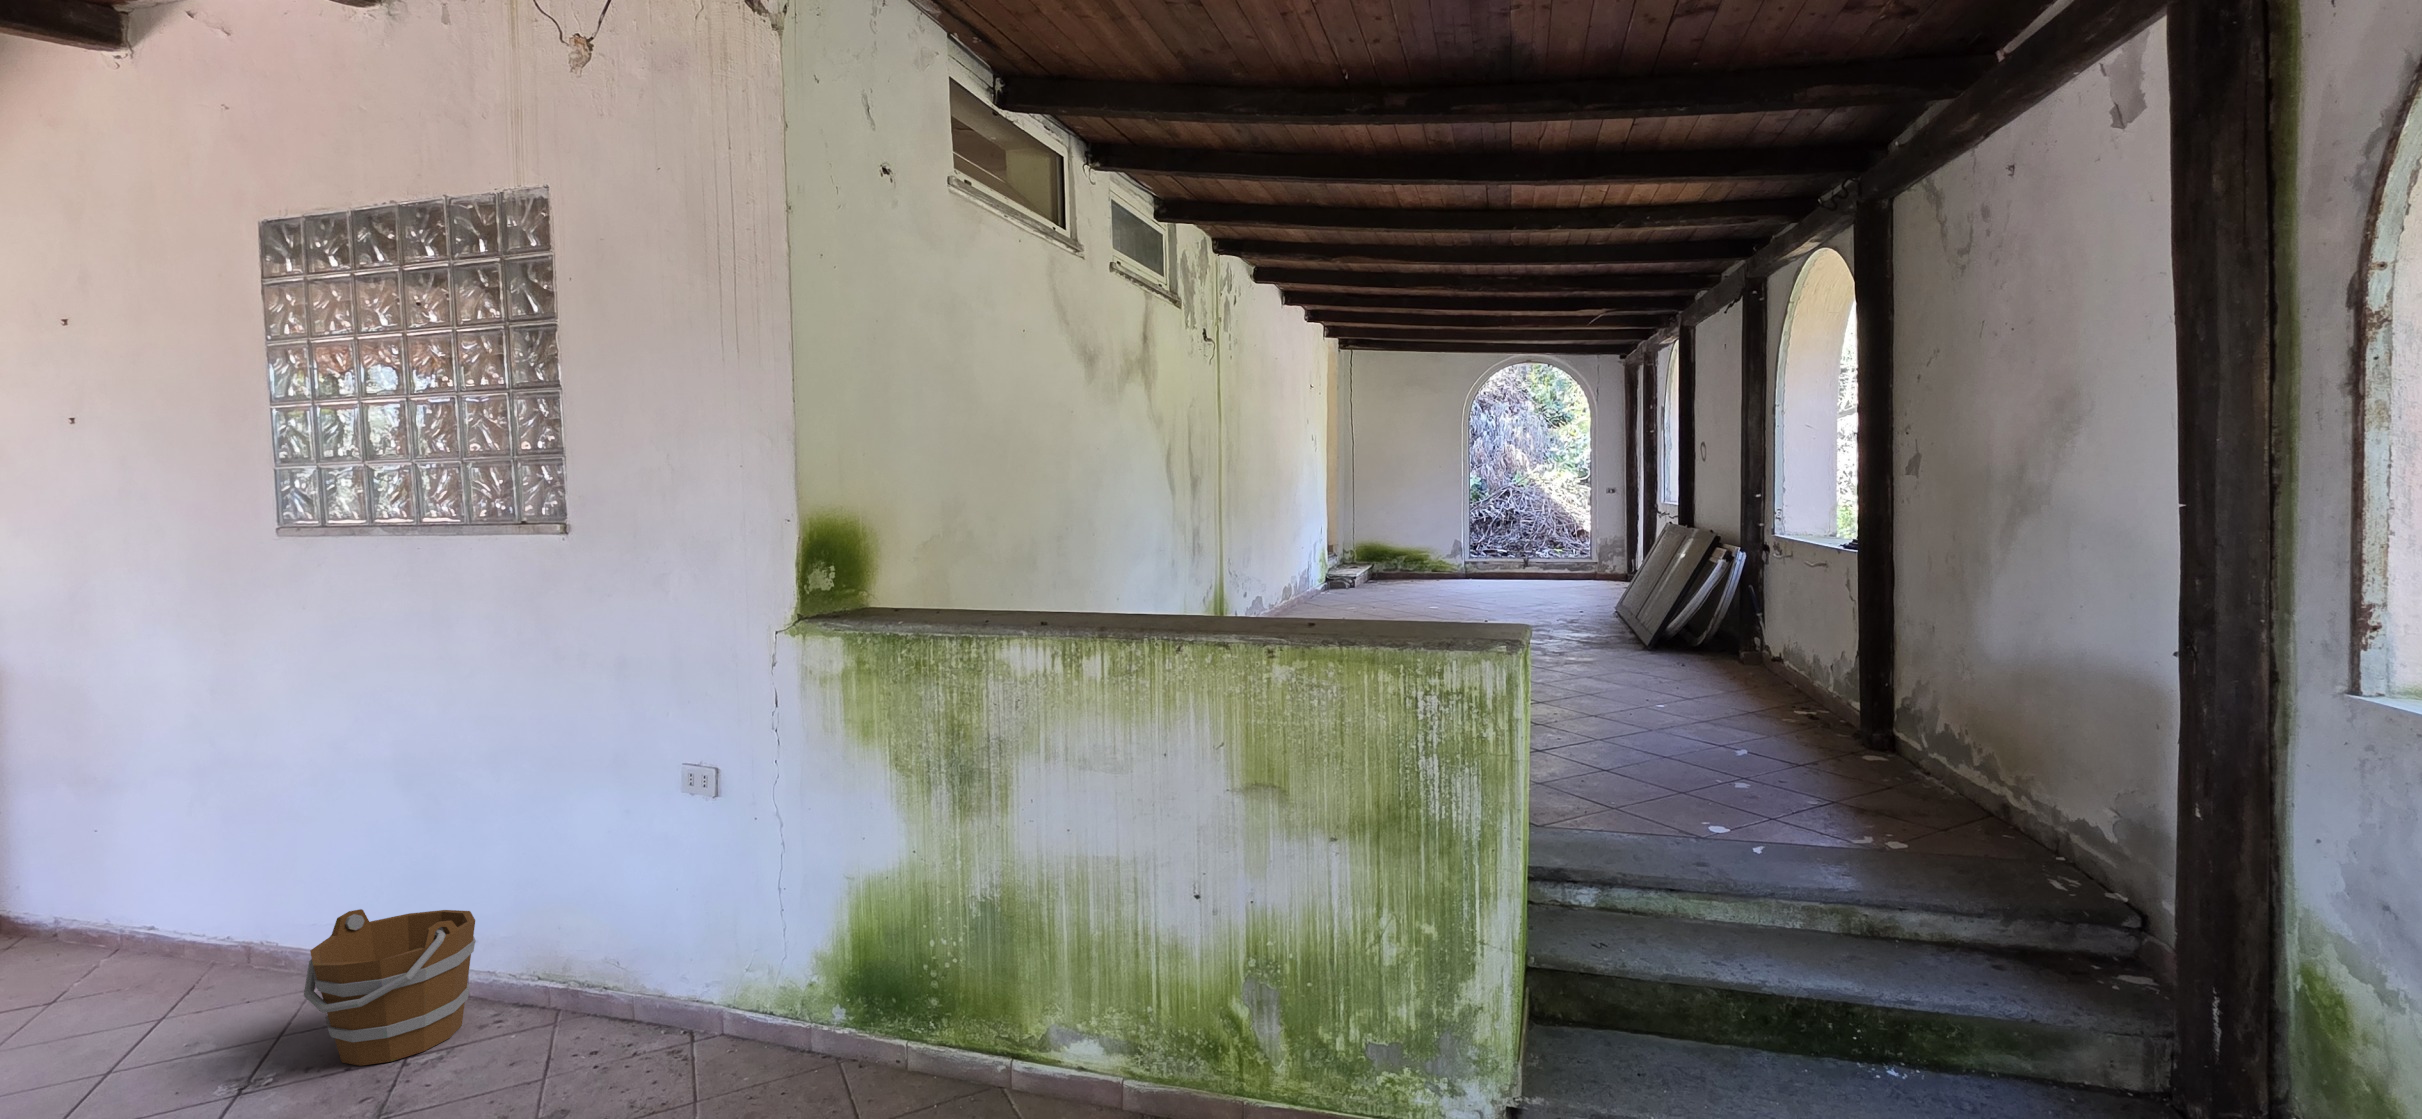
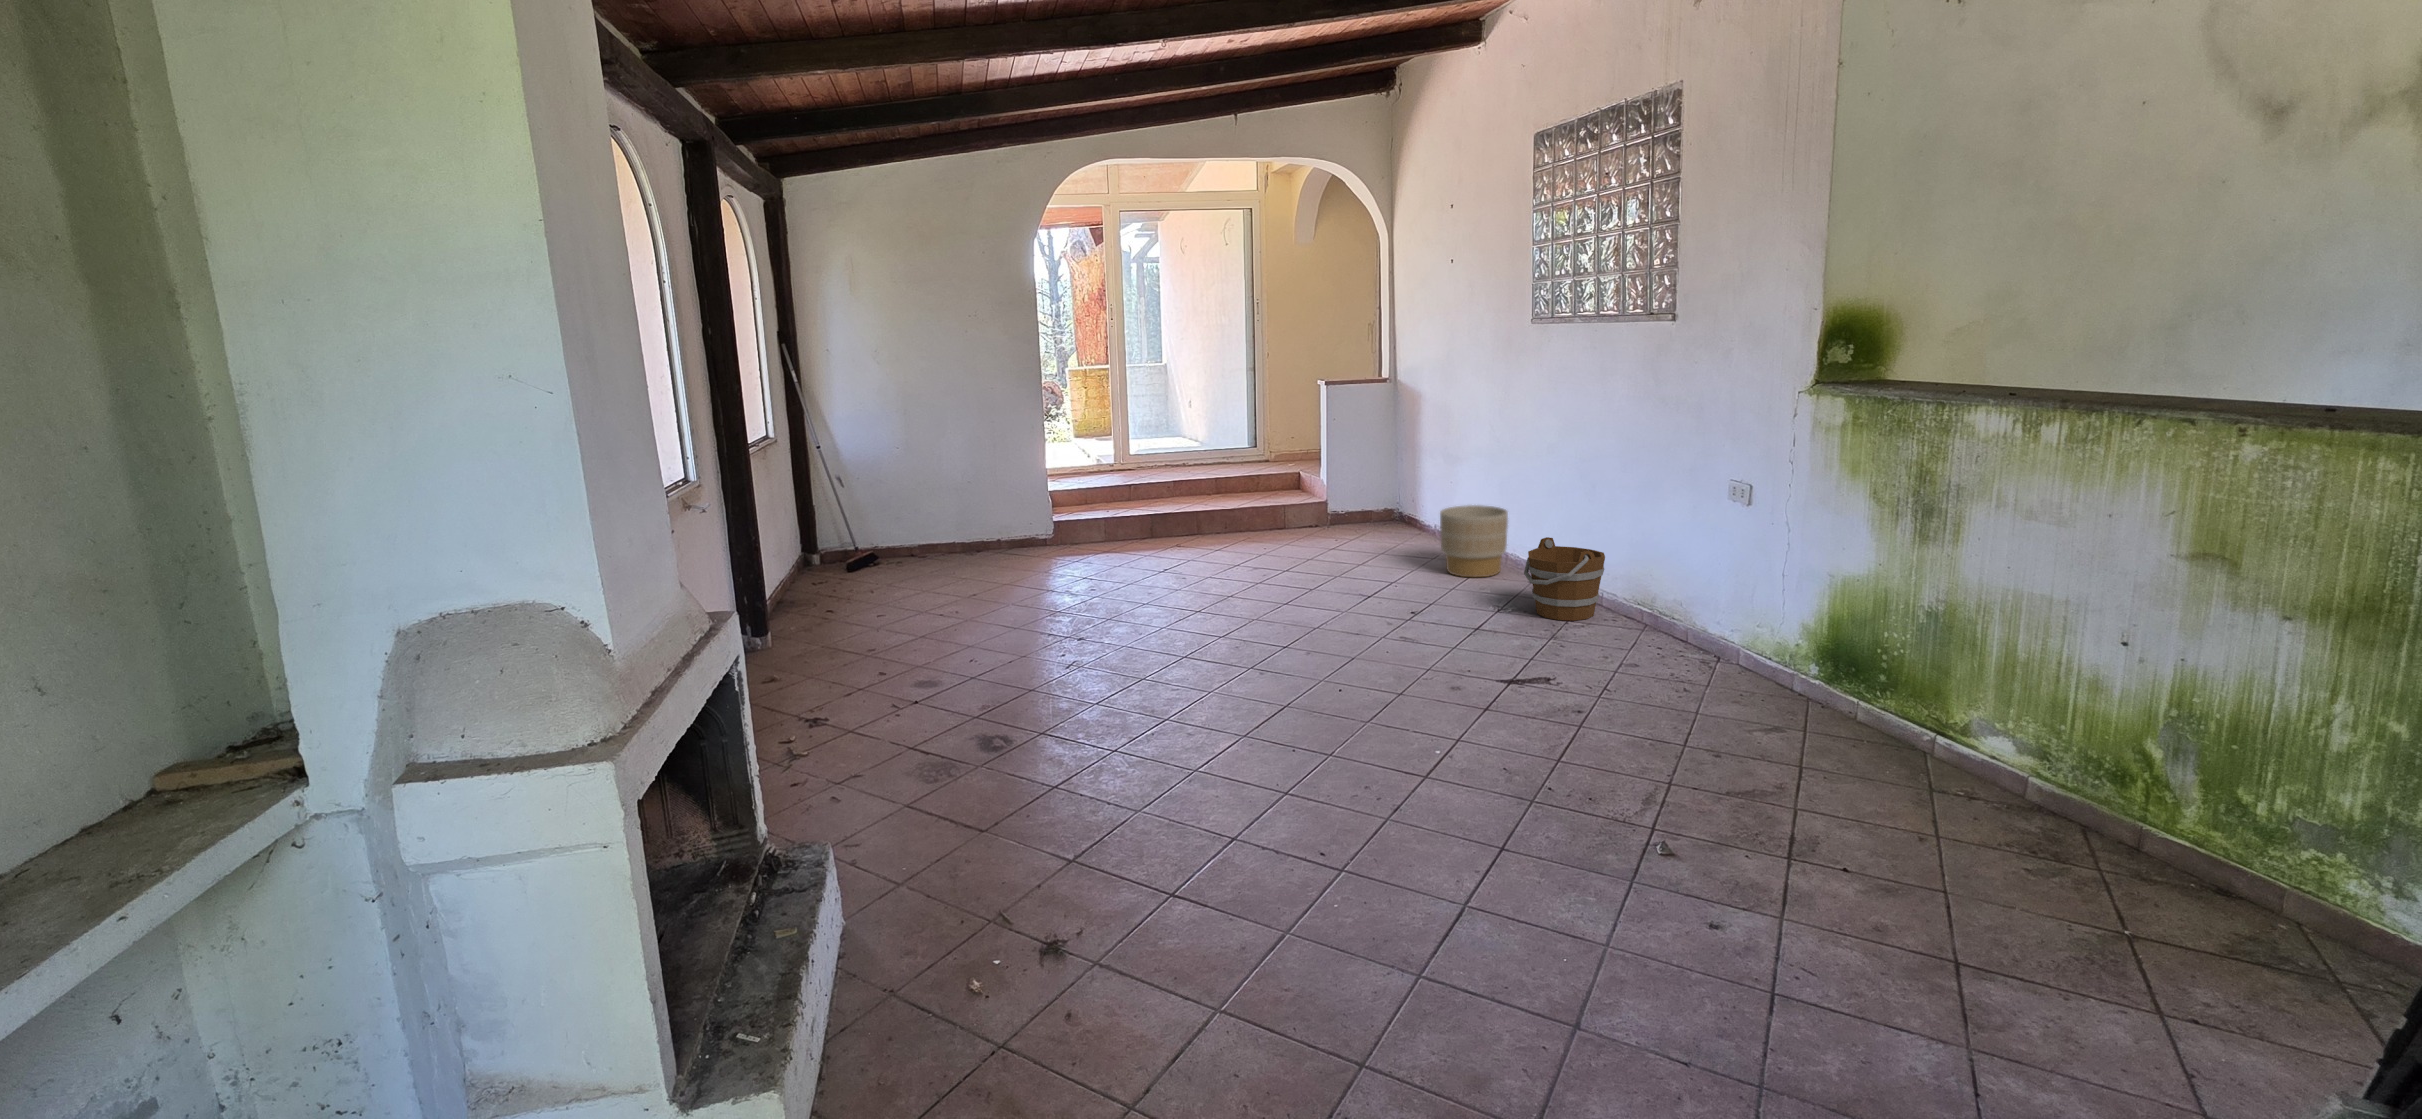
planter: none [72,866,254,1028] -> present [1440,505,1508,577]

